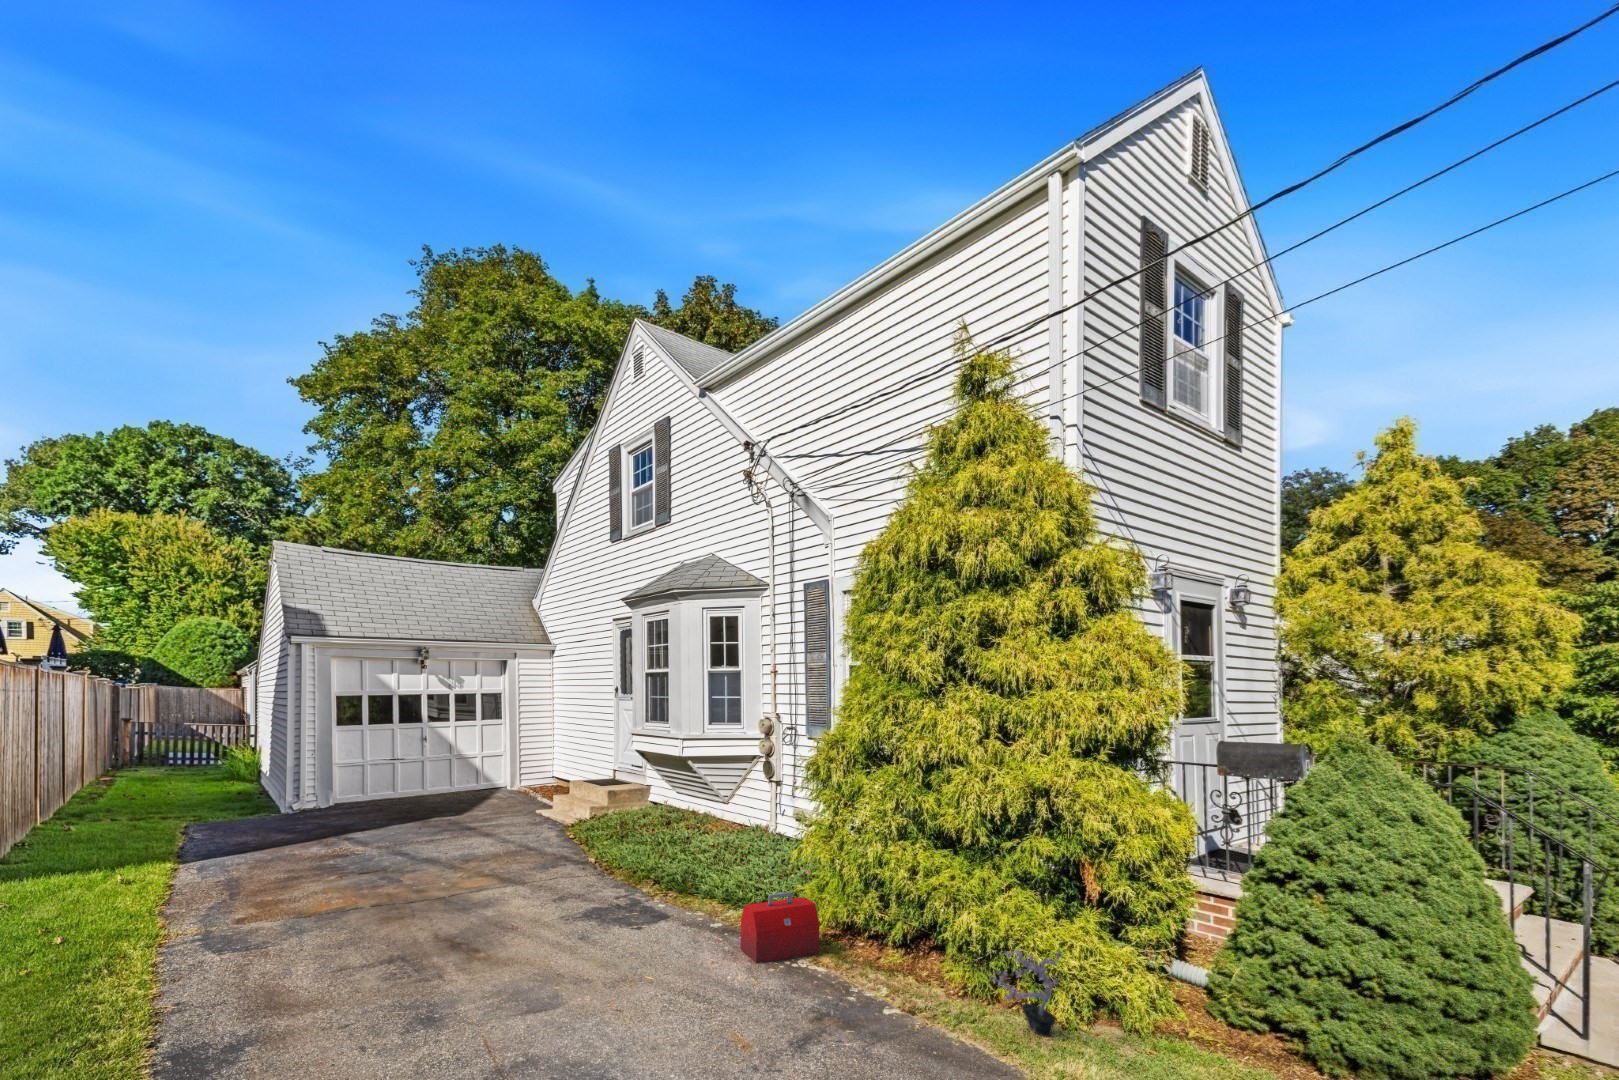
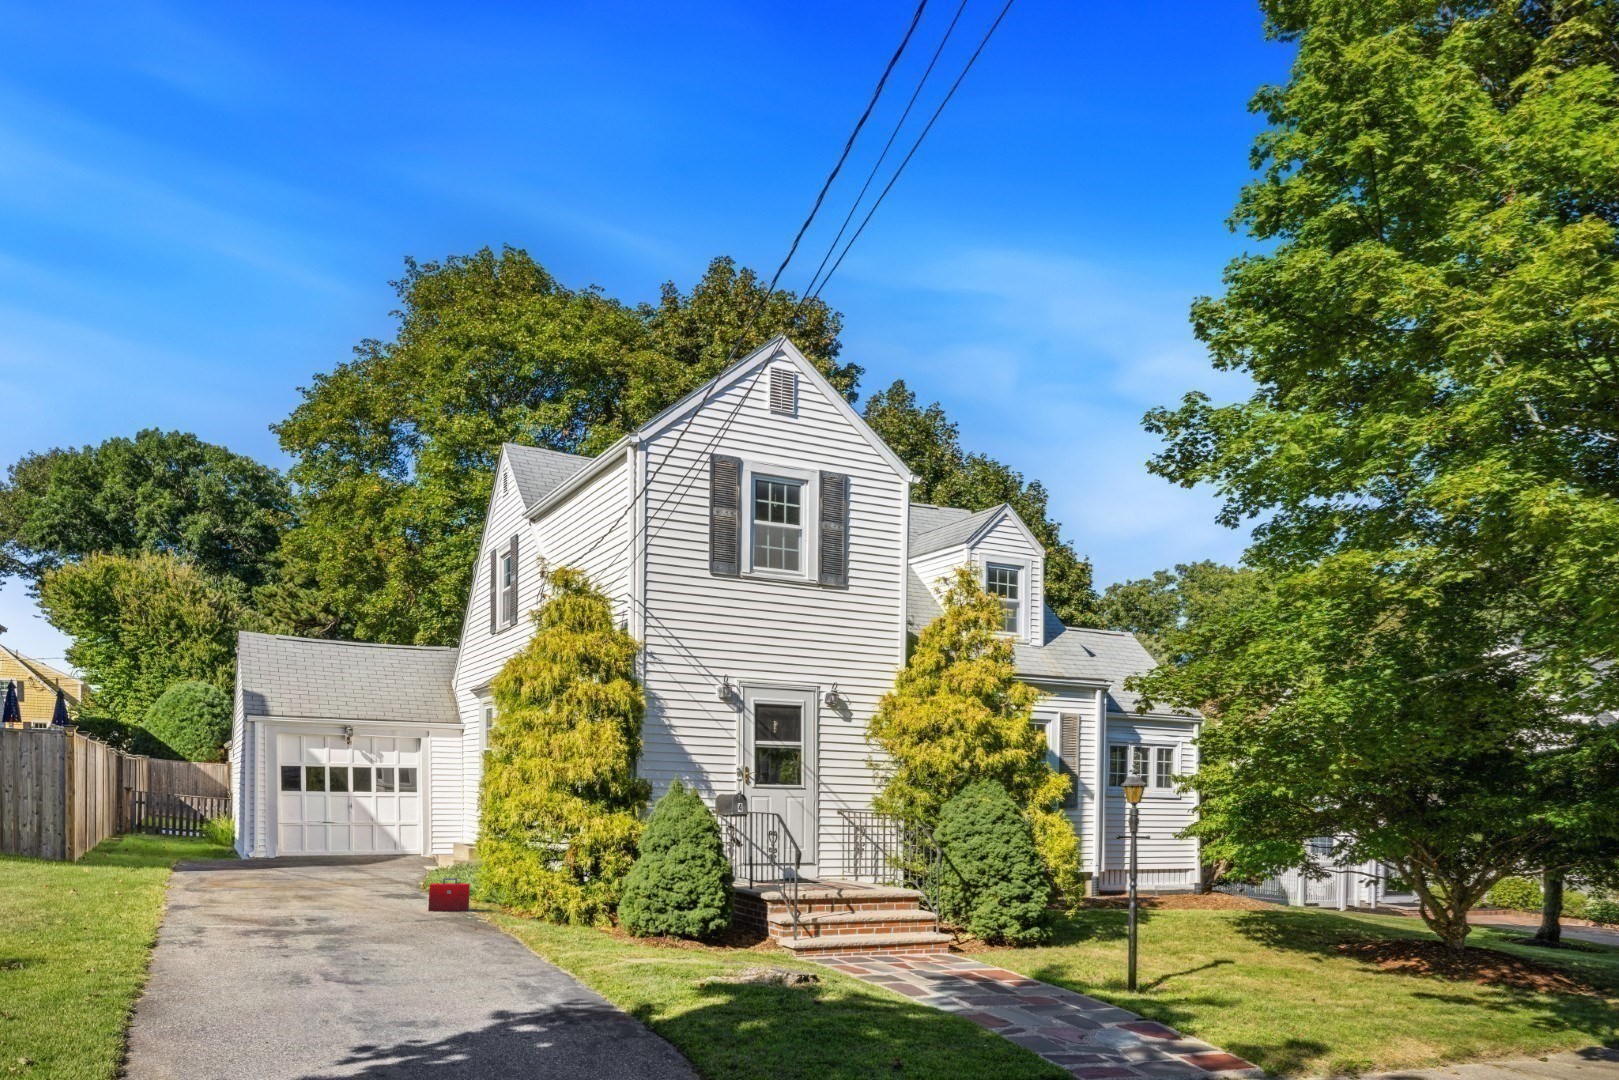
potted plant: present [991,949,1062,1037] -> none [492,888,523,927]

